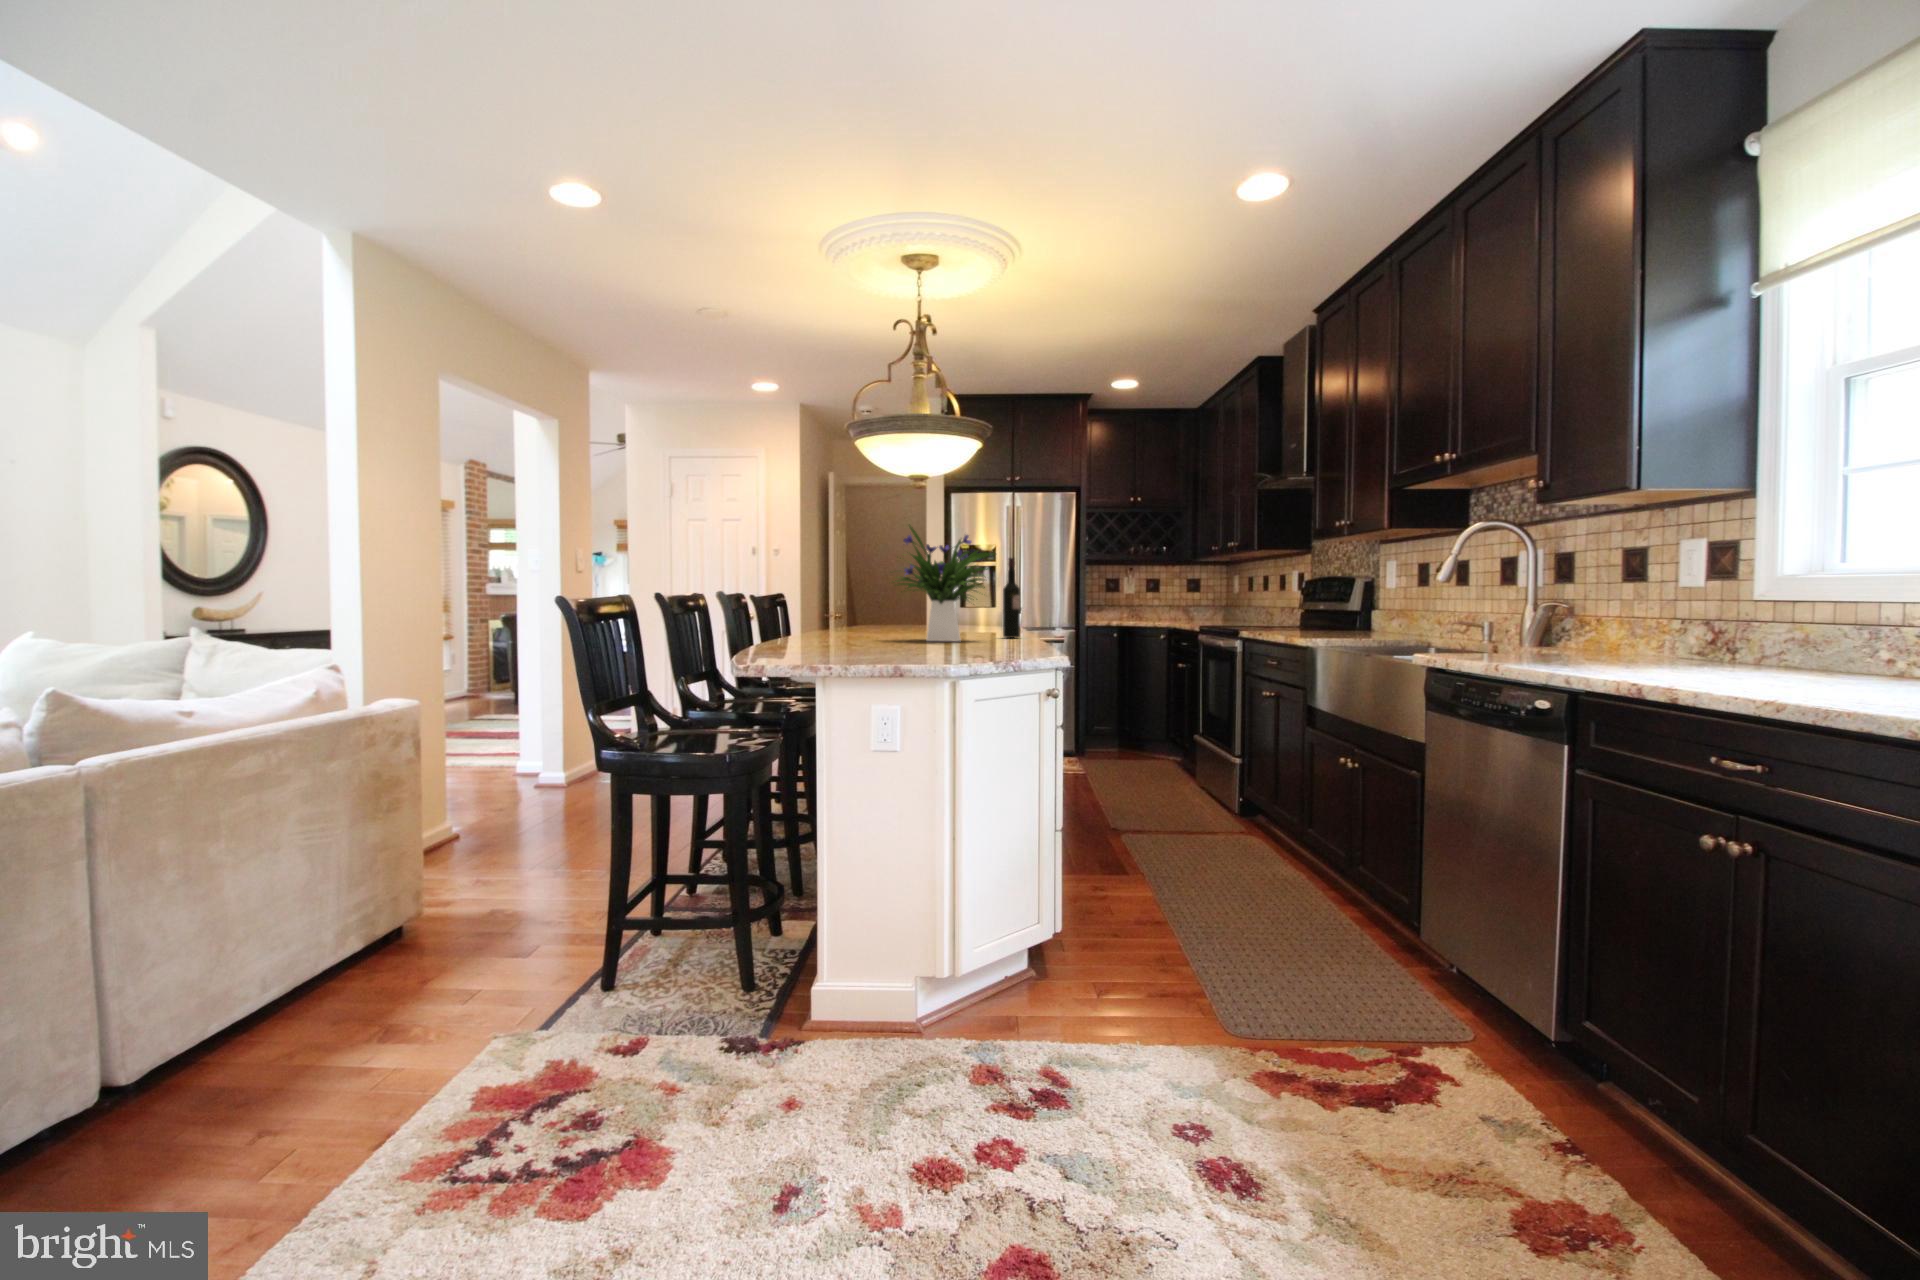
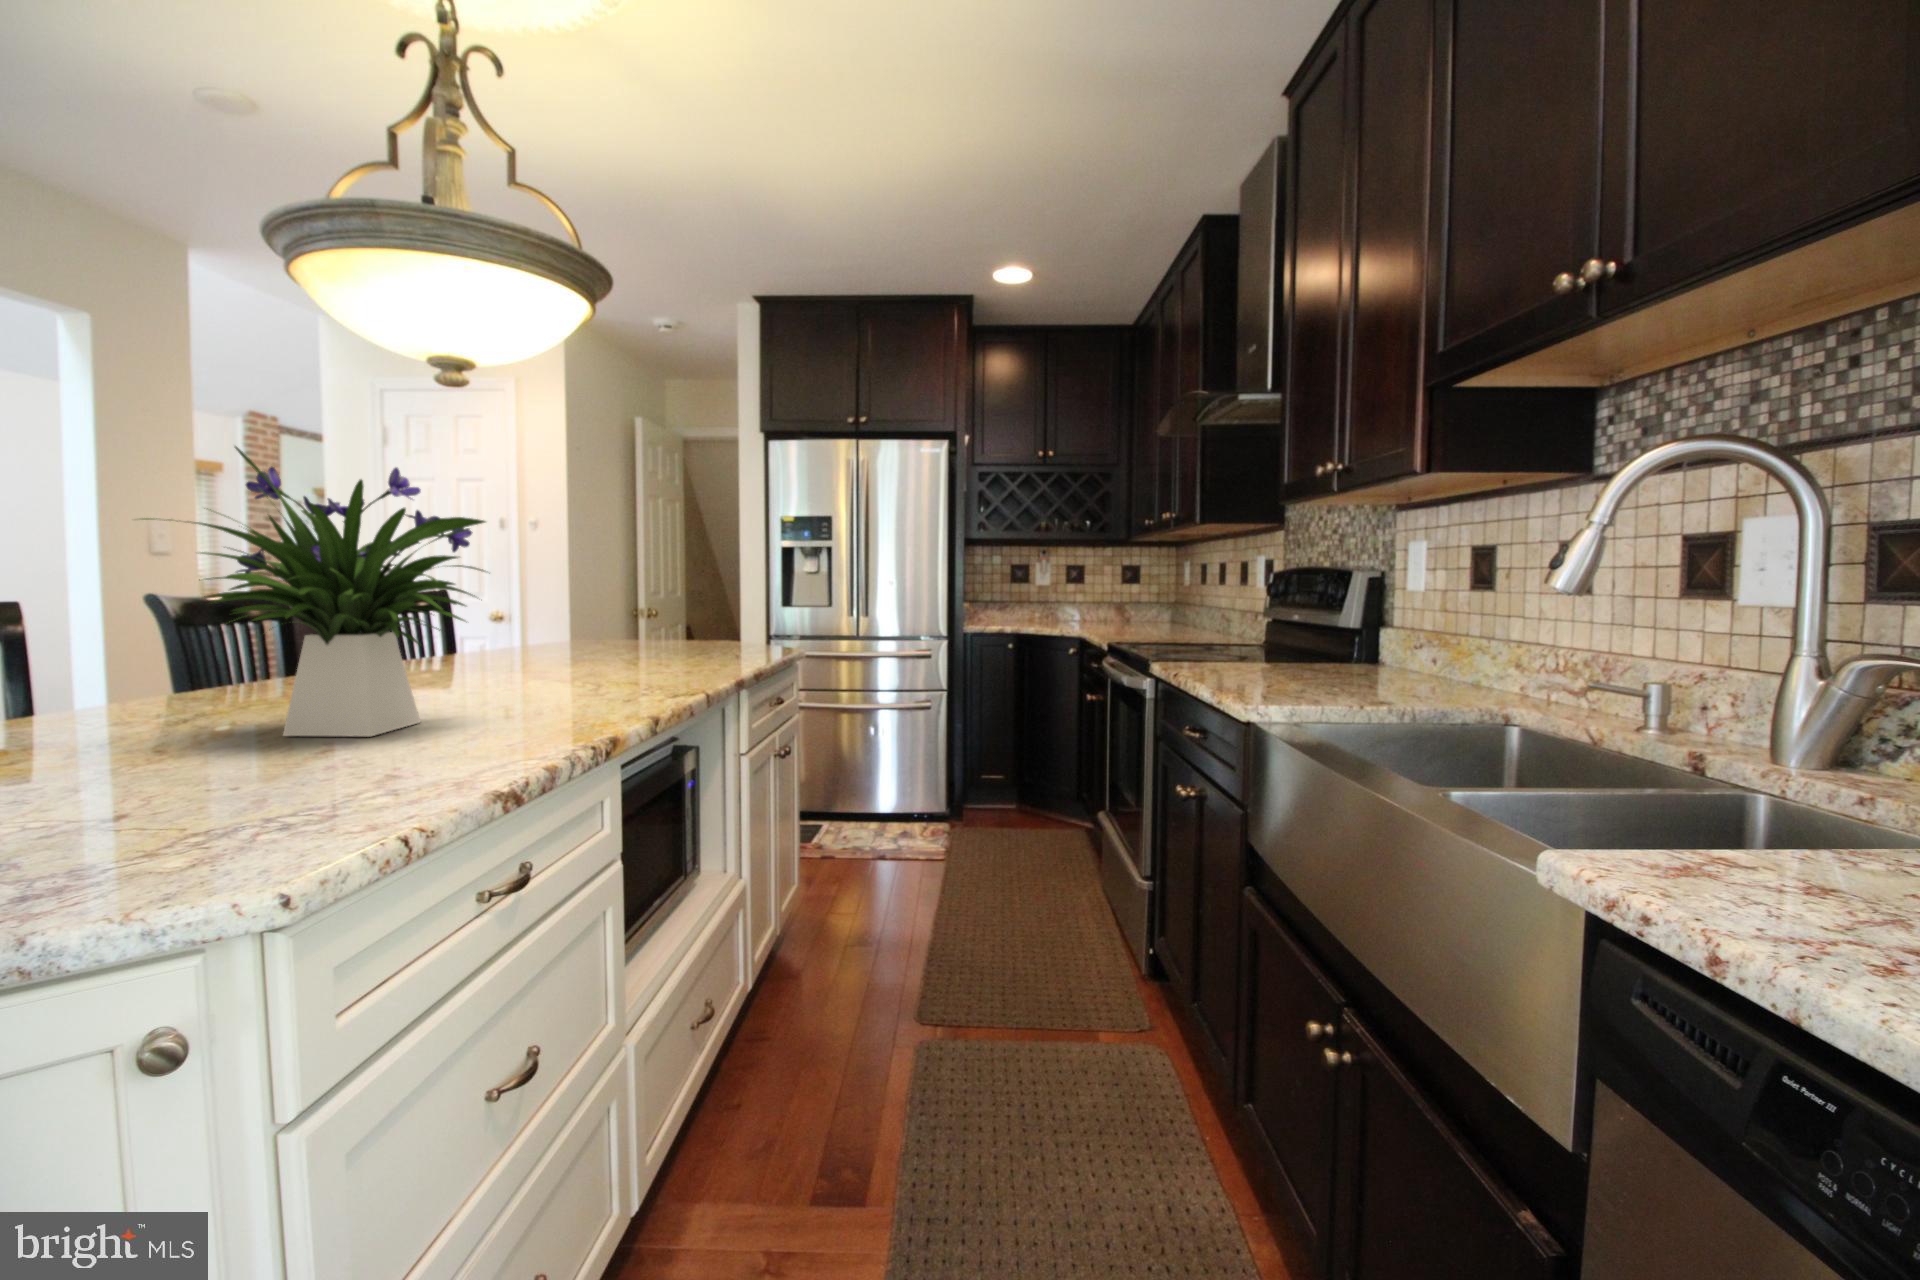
wine bottle: present [1003,558,1020,638] -> none [570,531,614,709]

